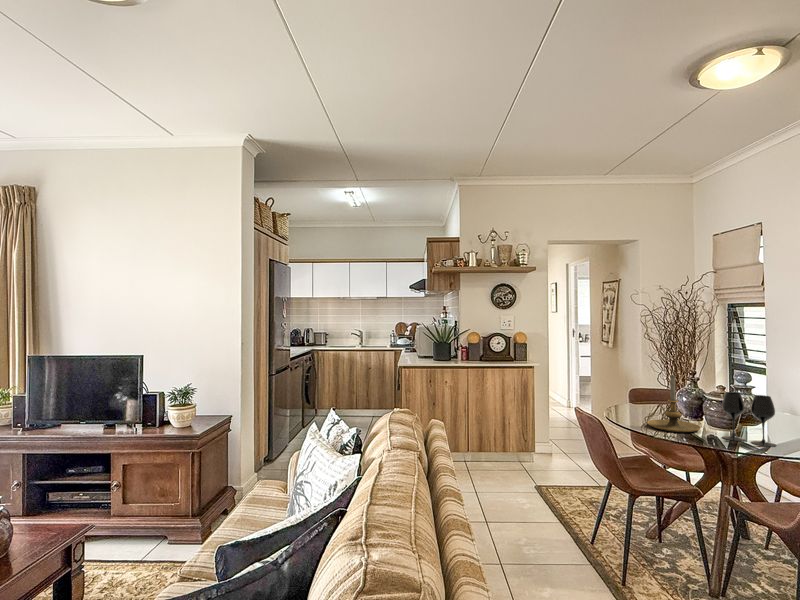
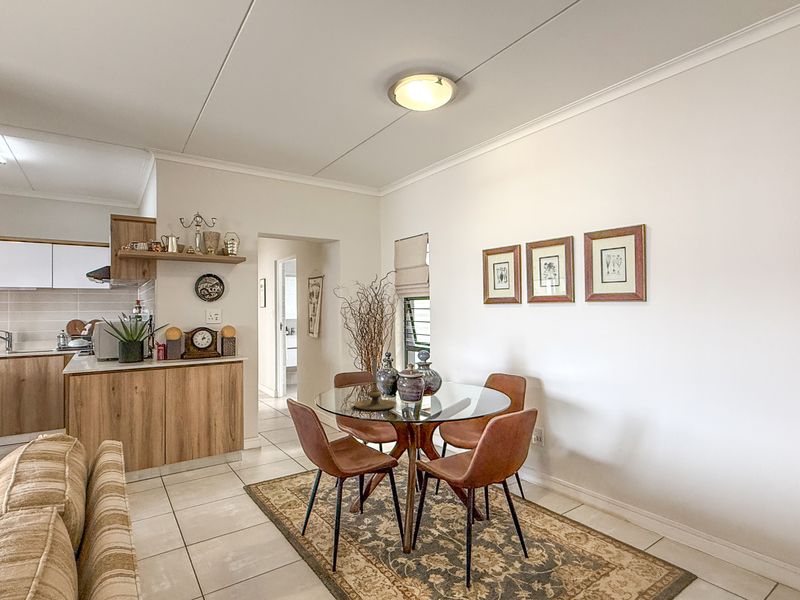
wine glass: present [722,392,776,447] -> none [413,369,452,412]

